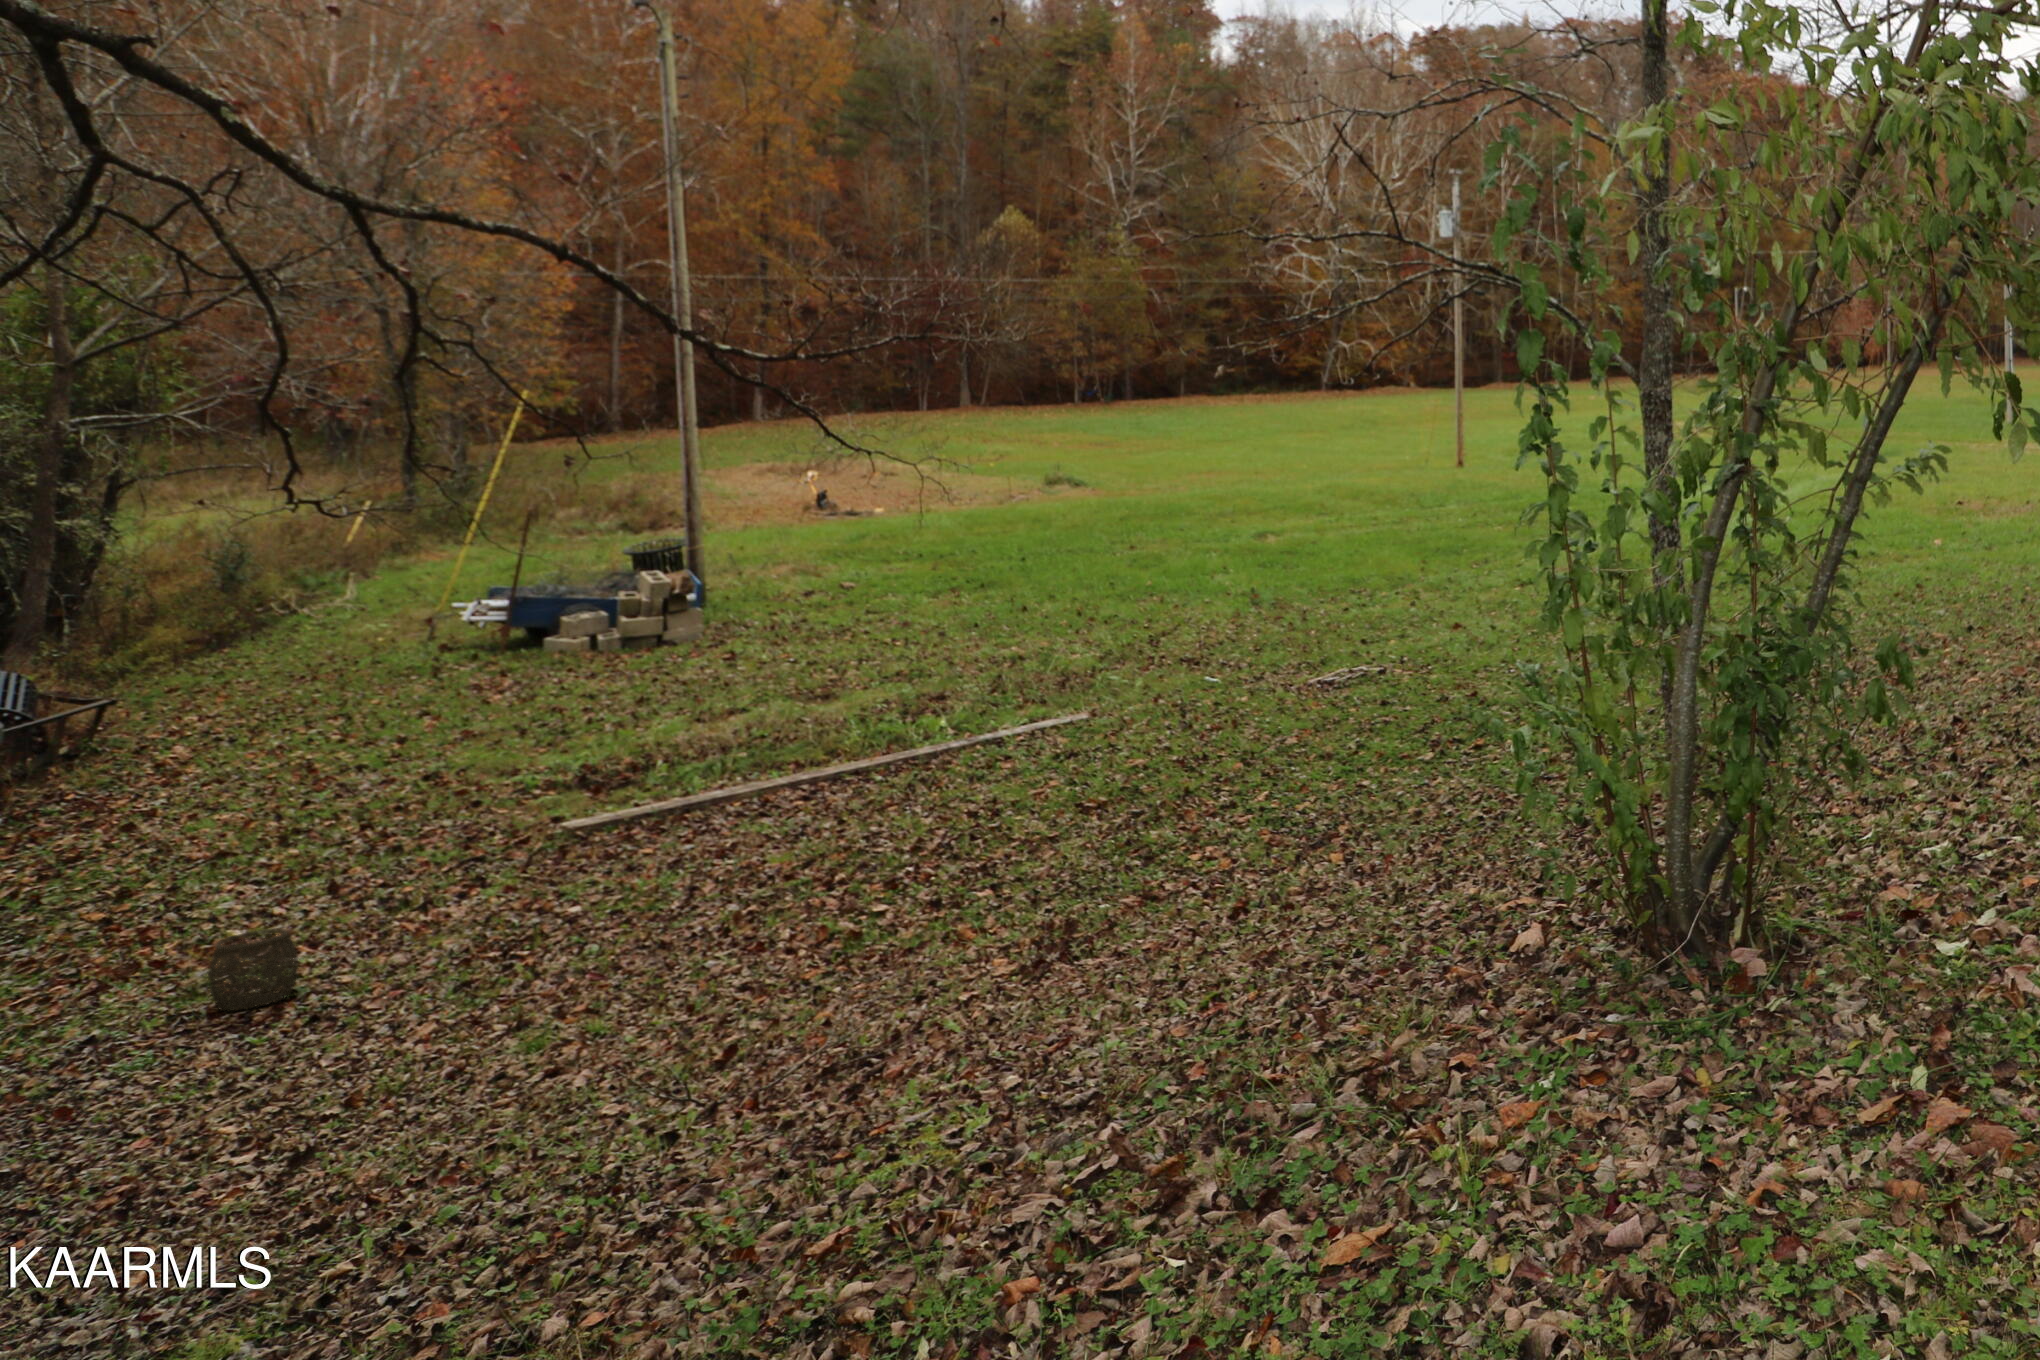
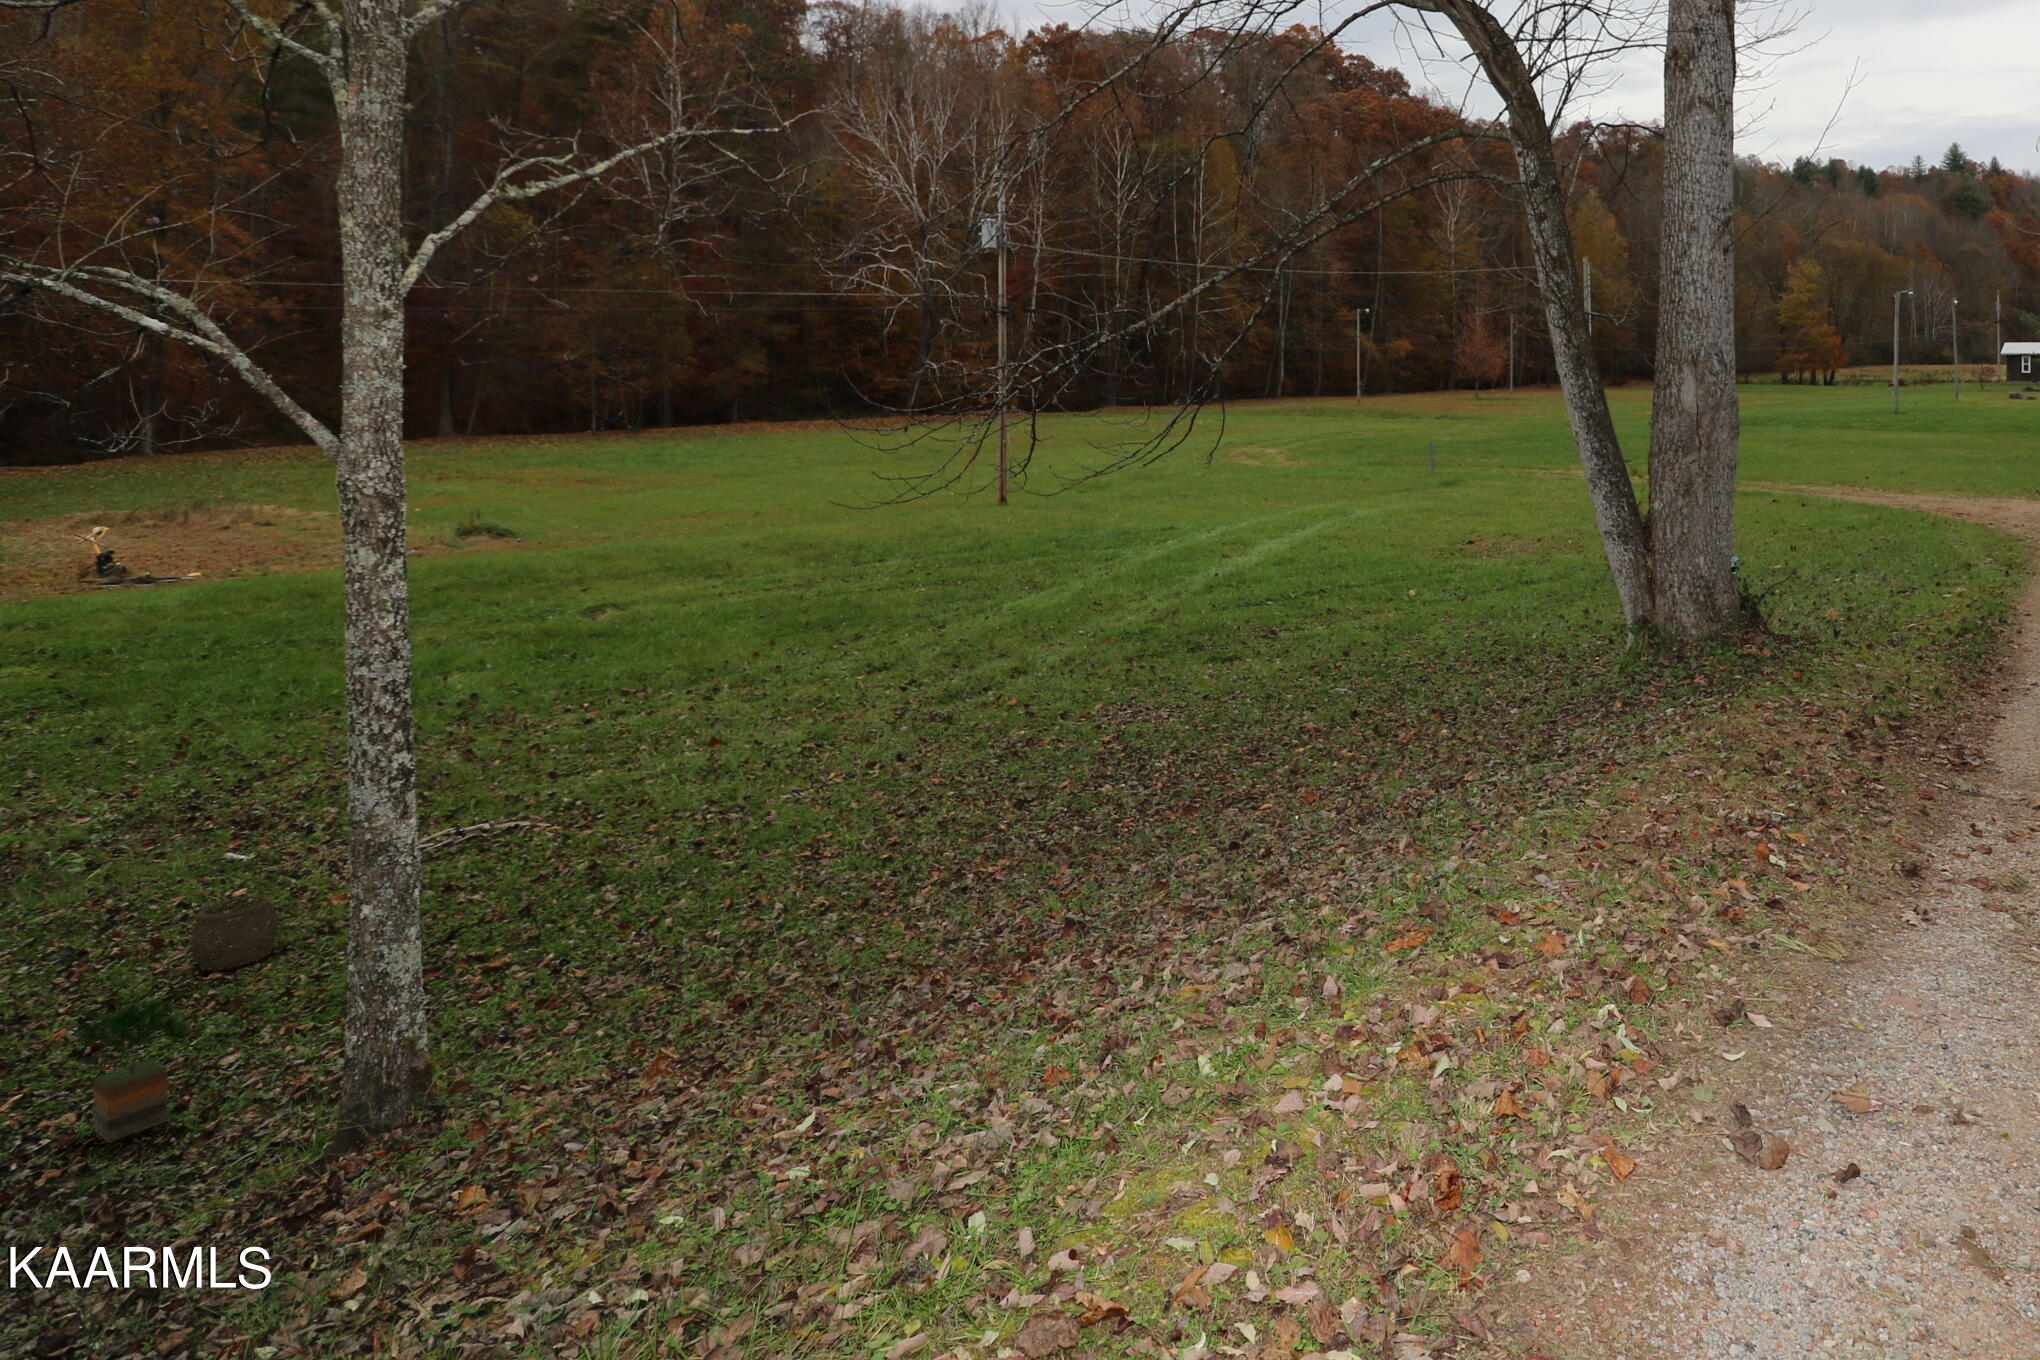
potted tree: none [78,1001,202,1160] -> present [76,999,191,1142]

